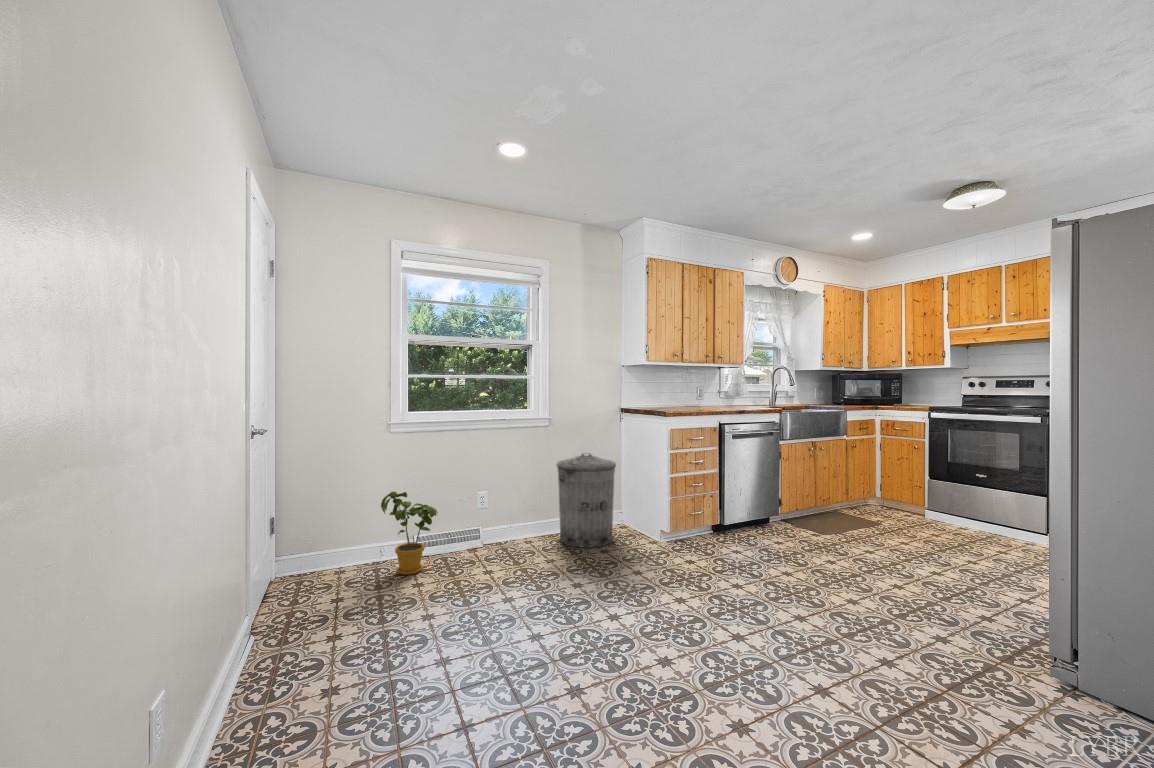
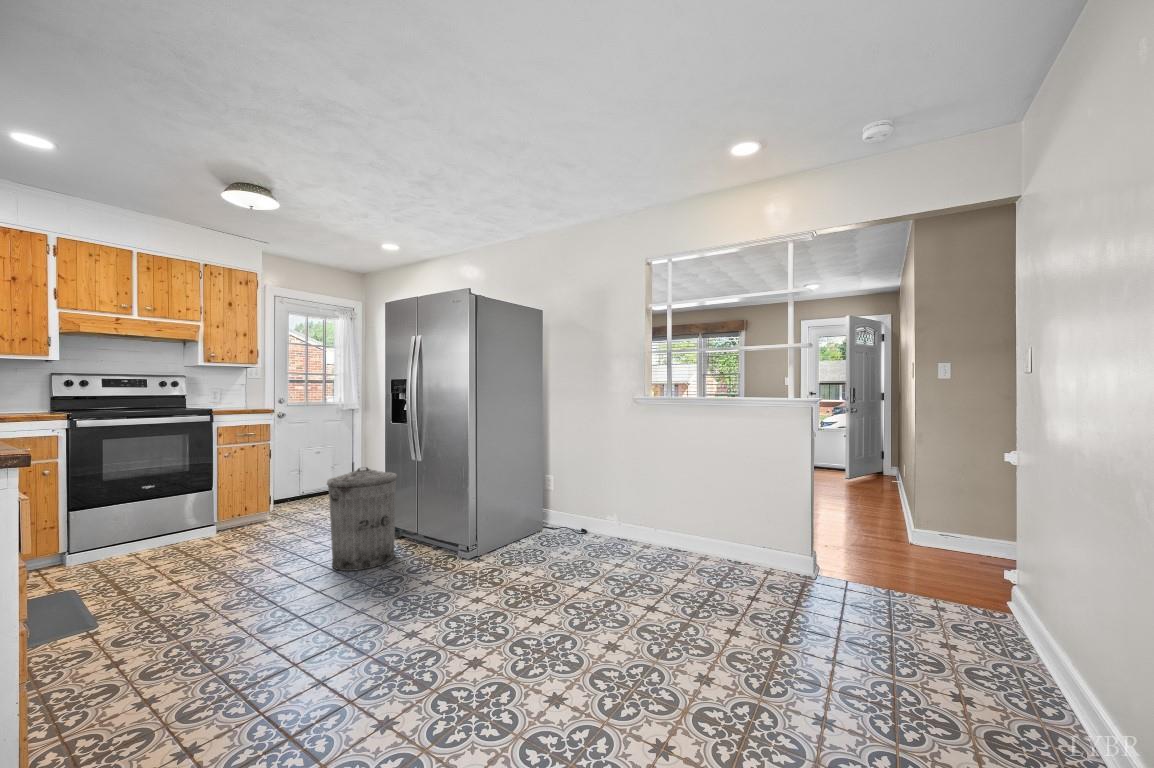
house plant: present [381,492,438,575] -> none [56,542,160,656]

